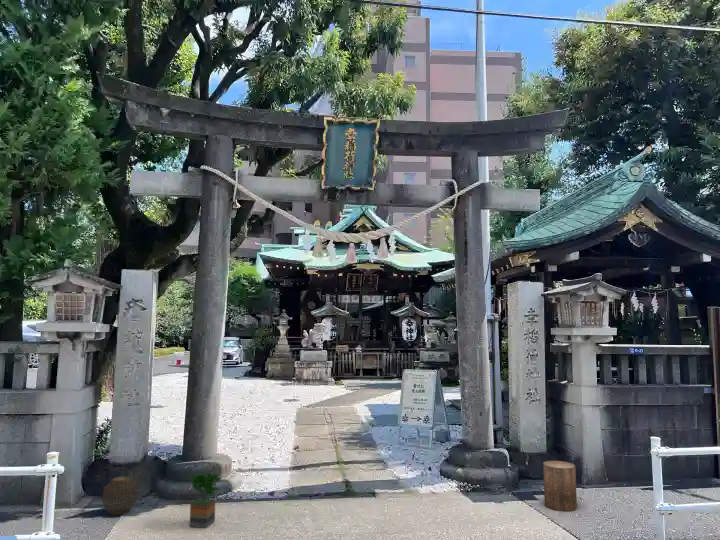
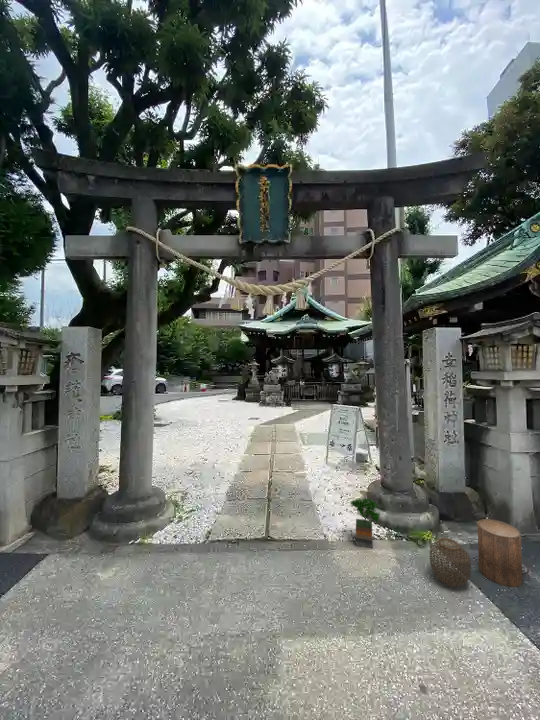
potted tree: present [190,473,222,528] -> present [351,498,380,548]
woven basket: present [103,476,138,515] -> present [429,538,471,587]

